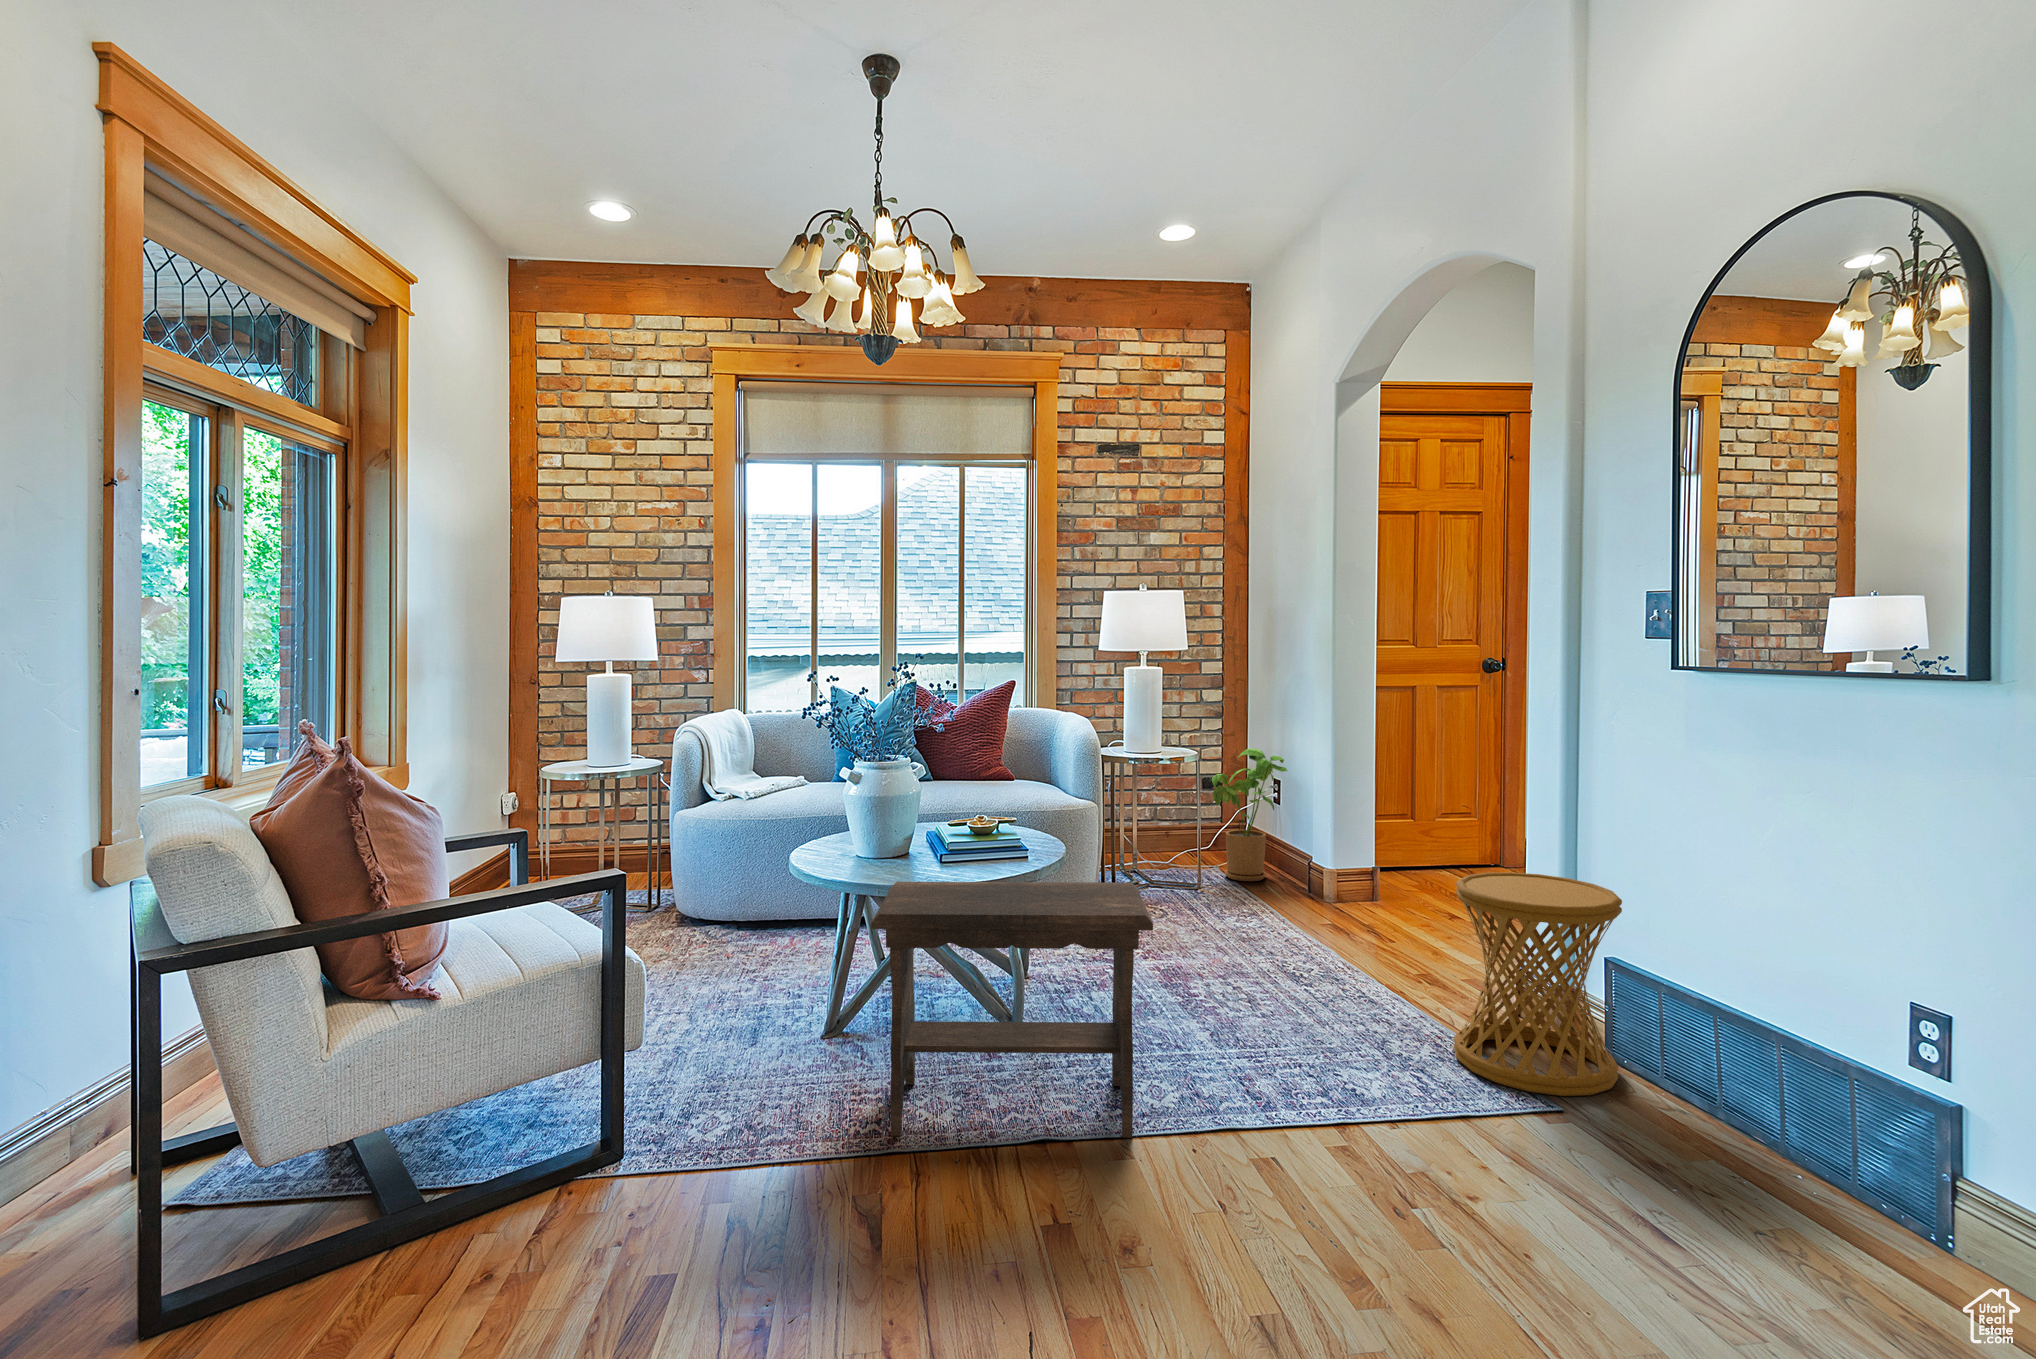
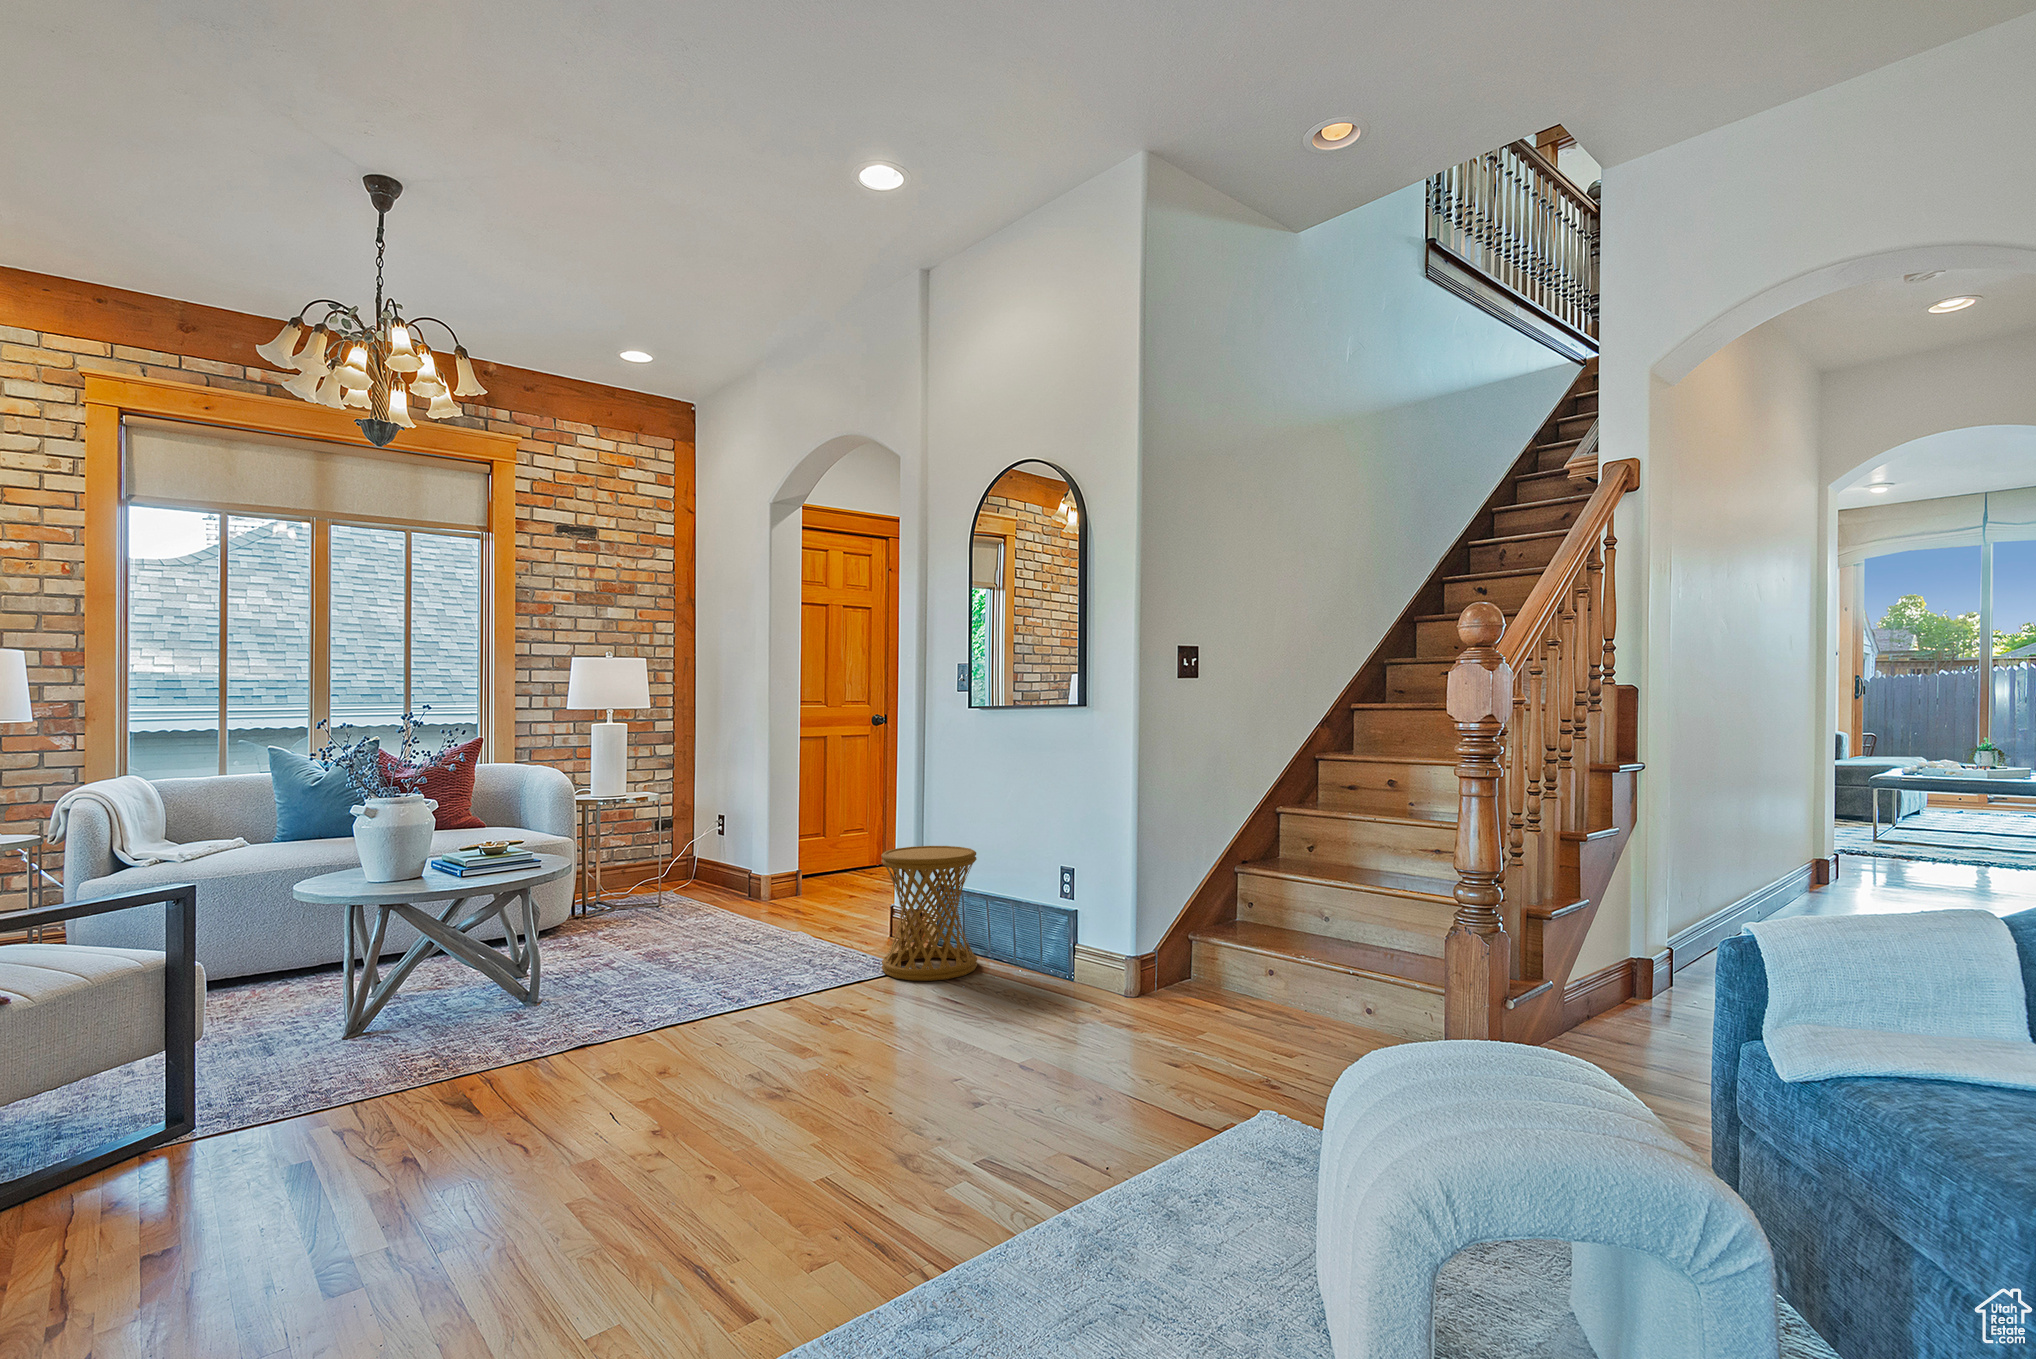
house plant: present [1212,749,1288,881] -> none [672,789,737,901]
footstool: present [871,882,1153,1138] -> none [454,874,697,1096]

